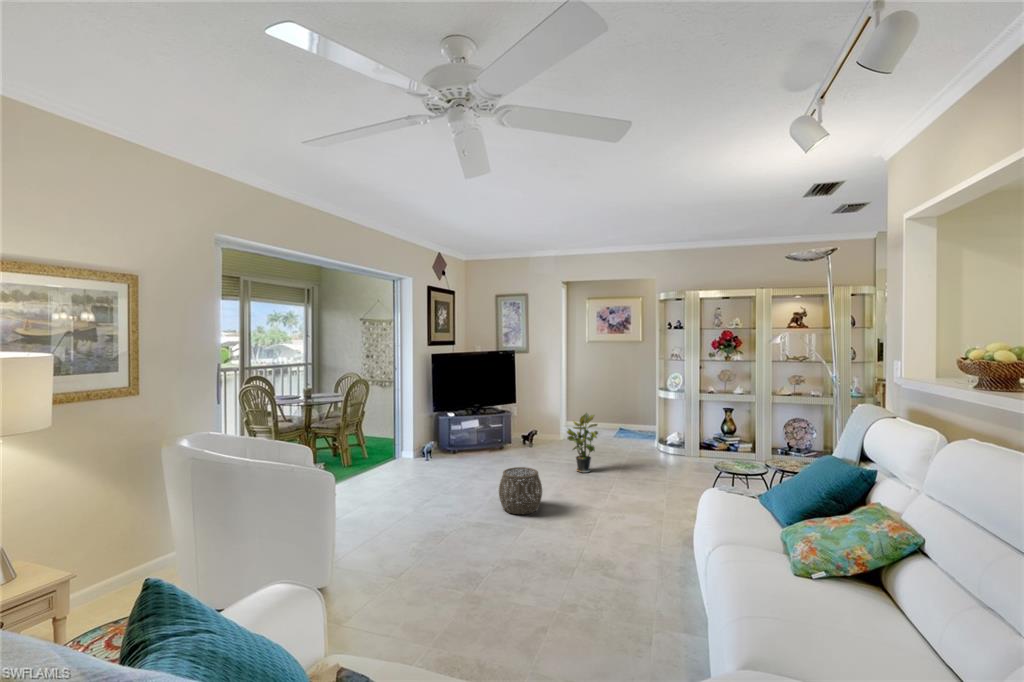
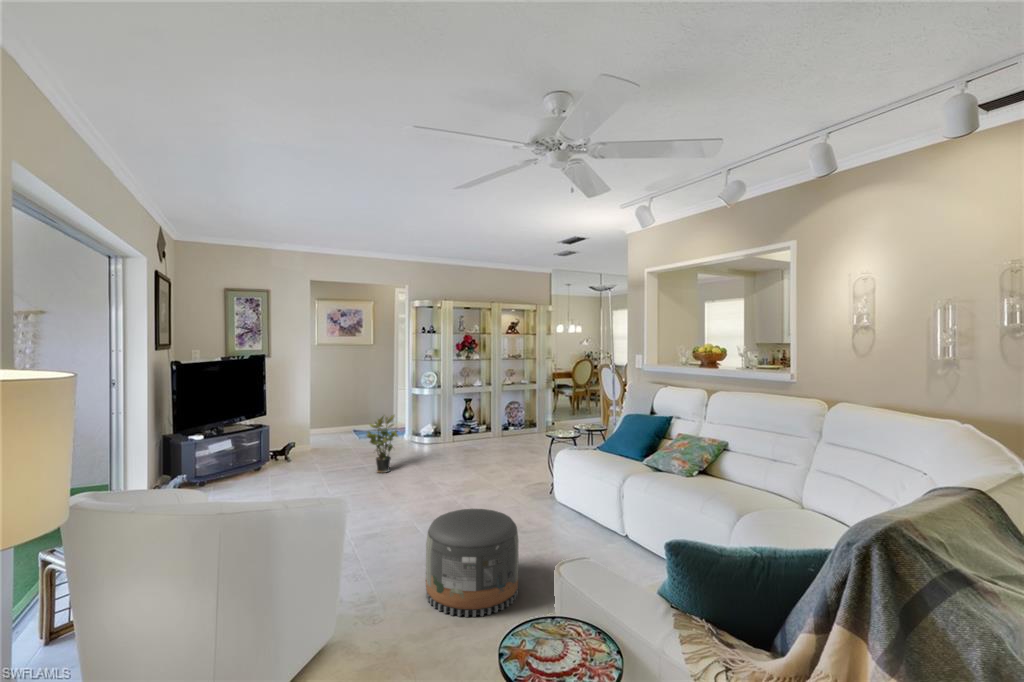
woven basket: present [499,467,542,514] -> none [361,471,407,519]
pouf: none [411,517,511,637] -> present [426,509,519,617]

